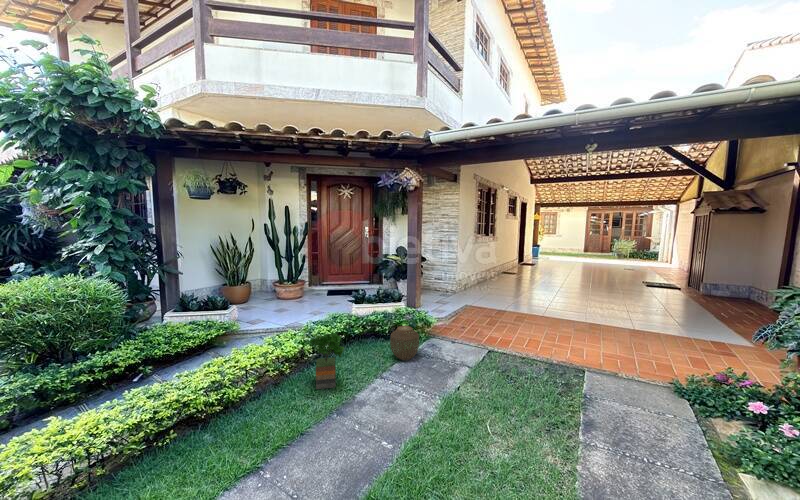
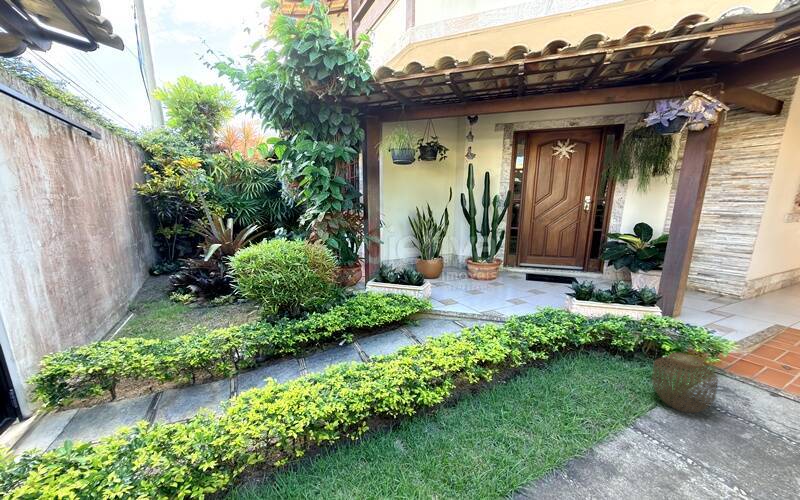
potted tree: present [310,333,344,389] -> none [524,343,581,427]

